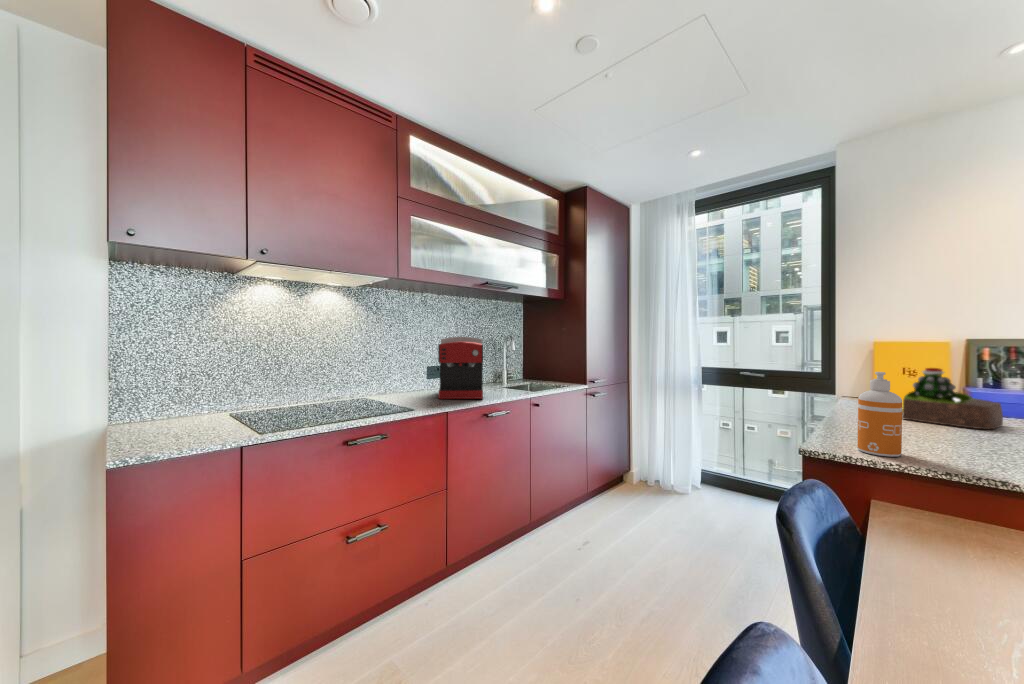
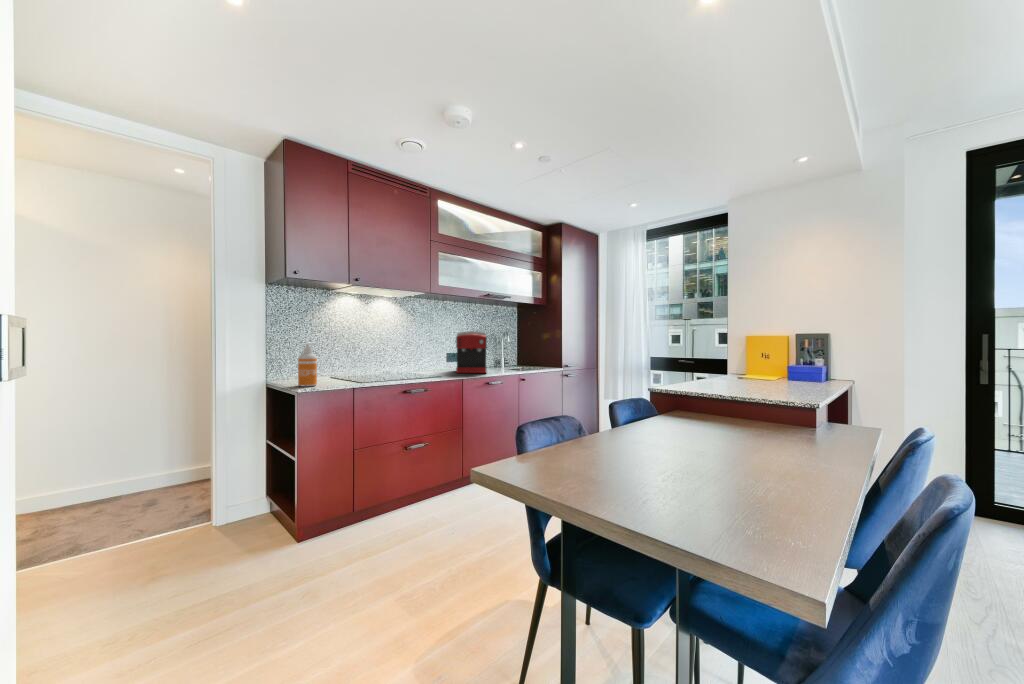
succulent plant: present [903,368,1003,429] -> none [748,348,803,383]
soap dispenser: present [857,372,902,457] -> present [298,344,317,386]

